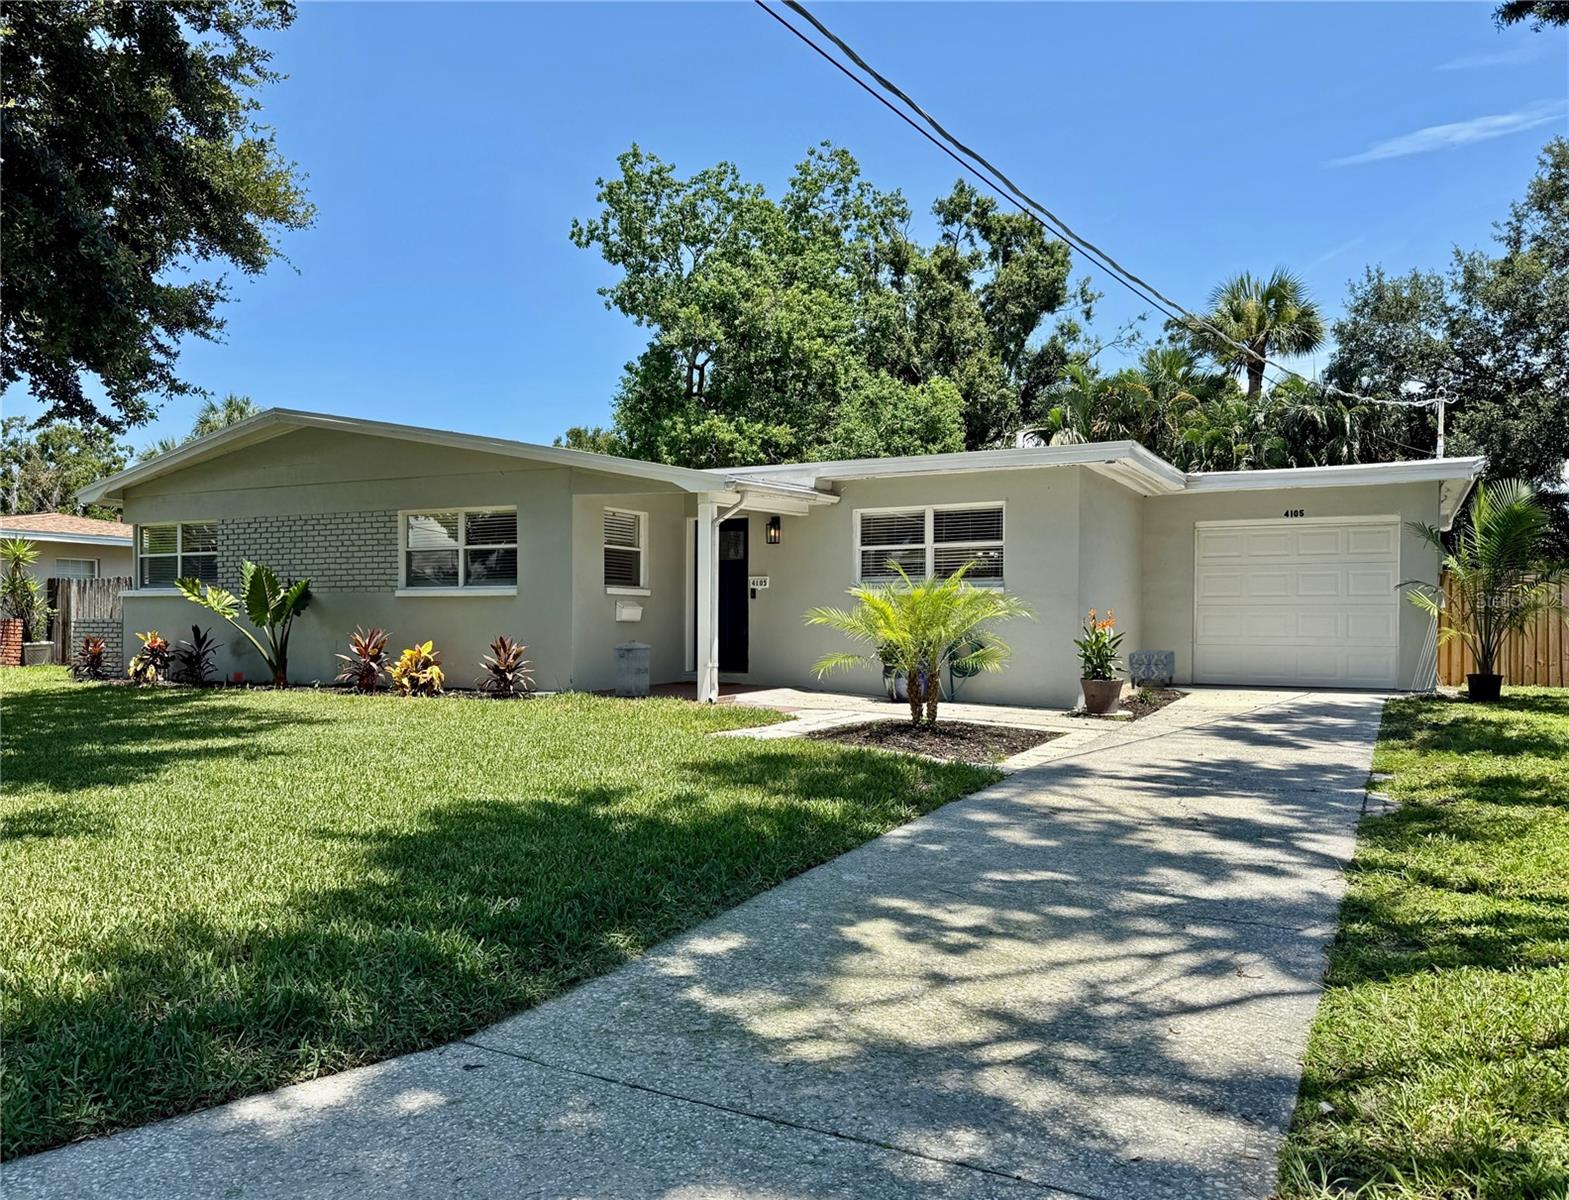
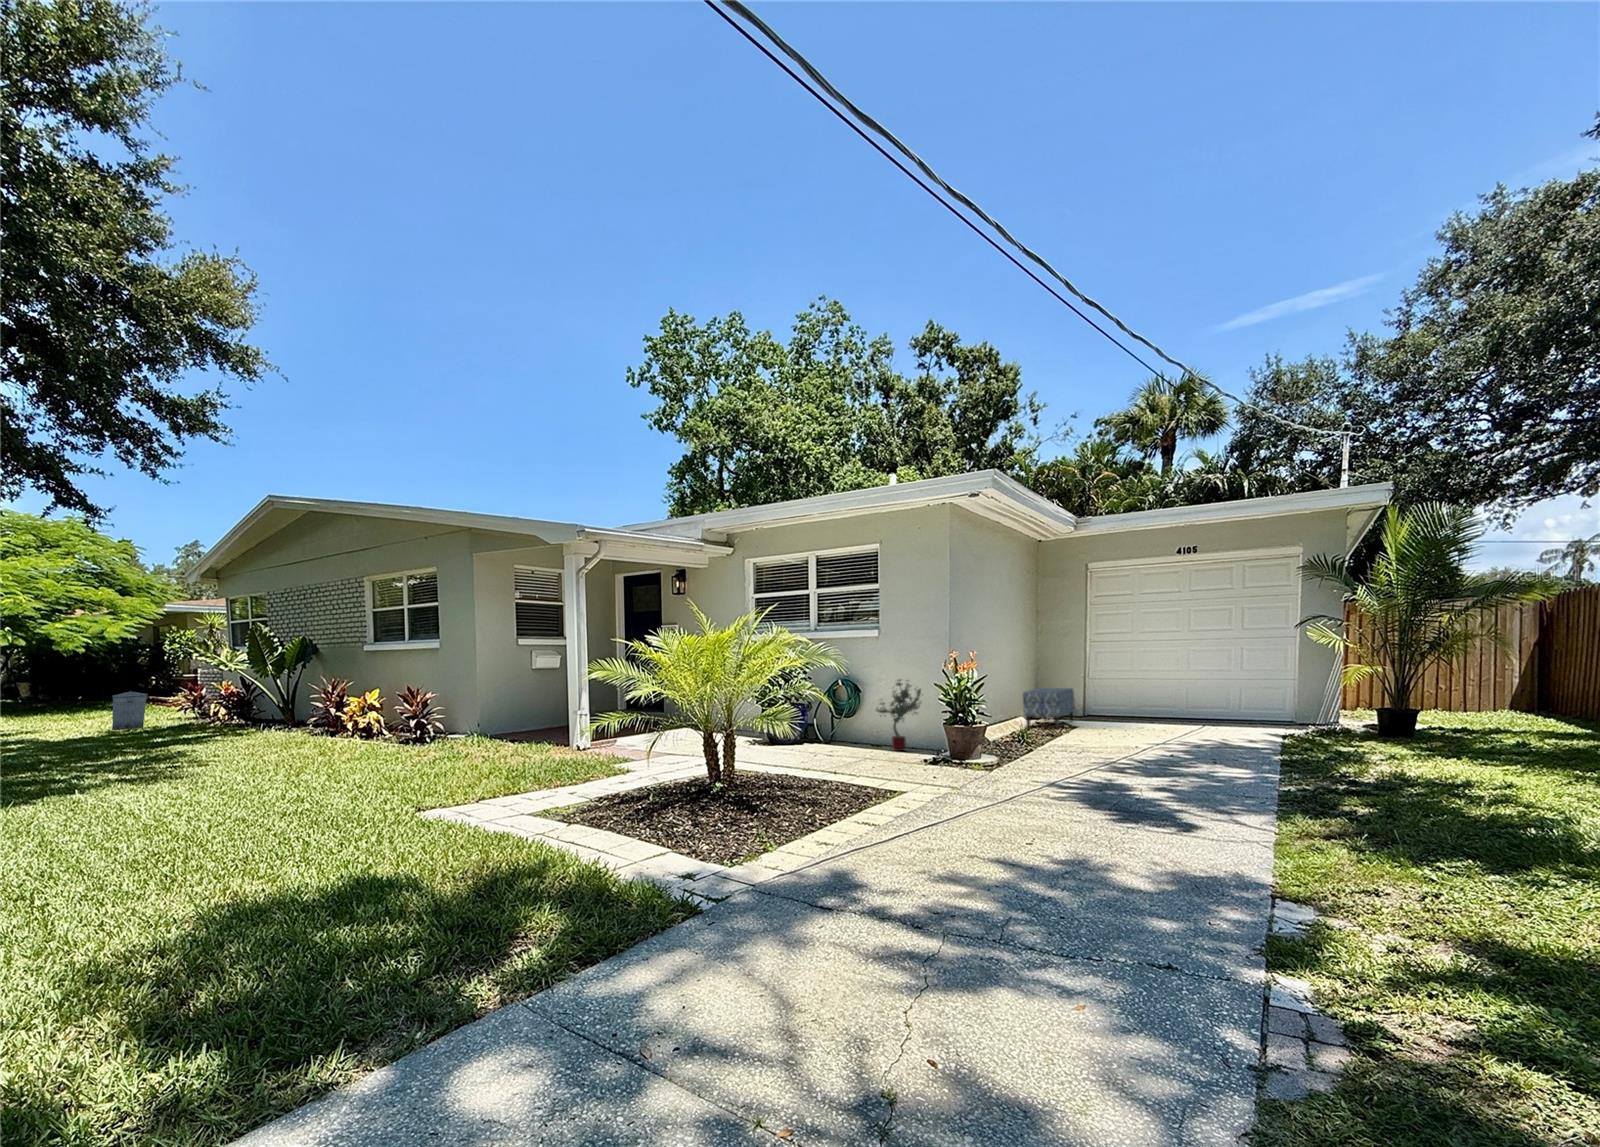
potted tree: present [228,630,258,683] -> present [876,680,921,751]
trash can: present [613,640,651,696] -> present [112,691,147,730]

